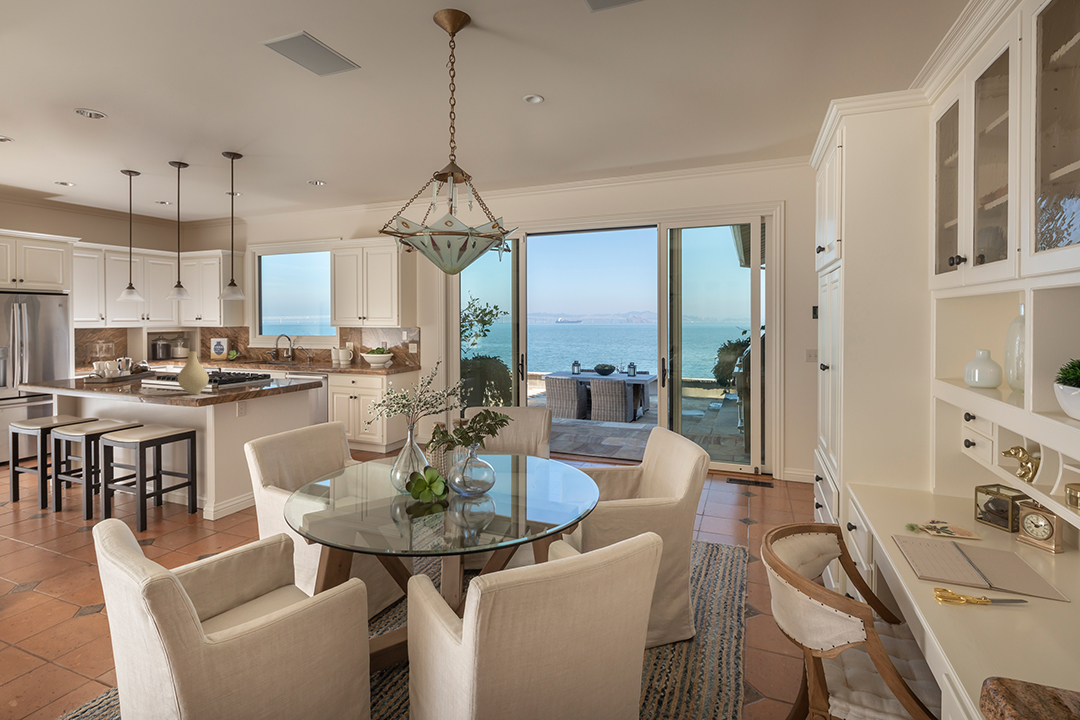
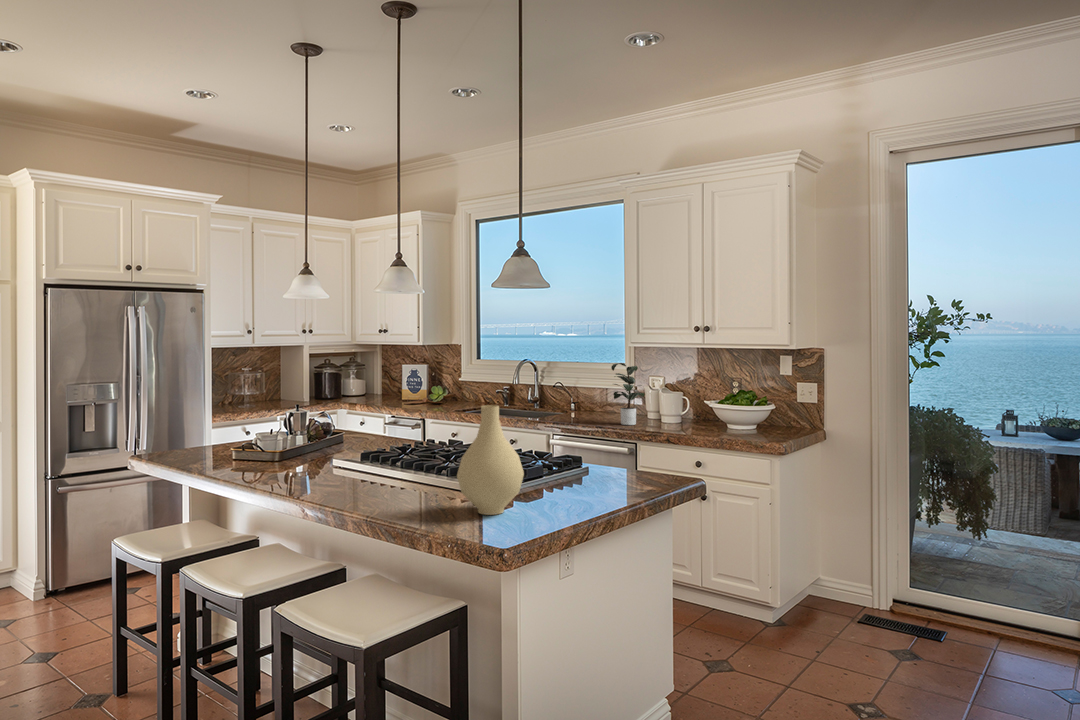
potted plant: none [310,336,341,368] -> present [611,363,645,425]

